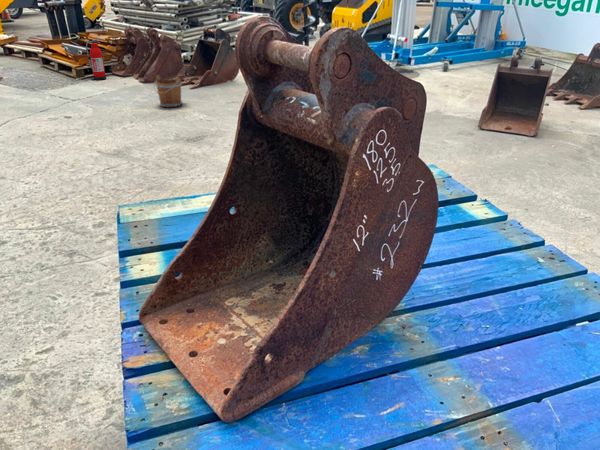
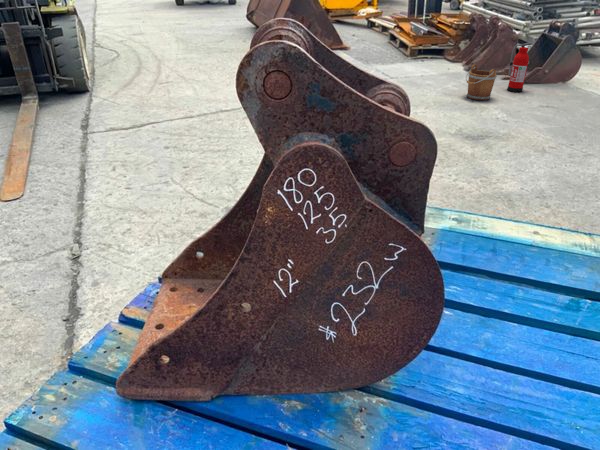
fire extinguisher: present [86,38,106,80] -> present [507,42,534,92]

